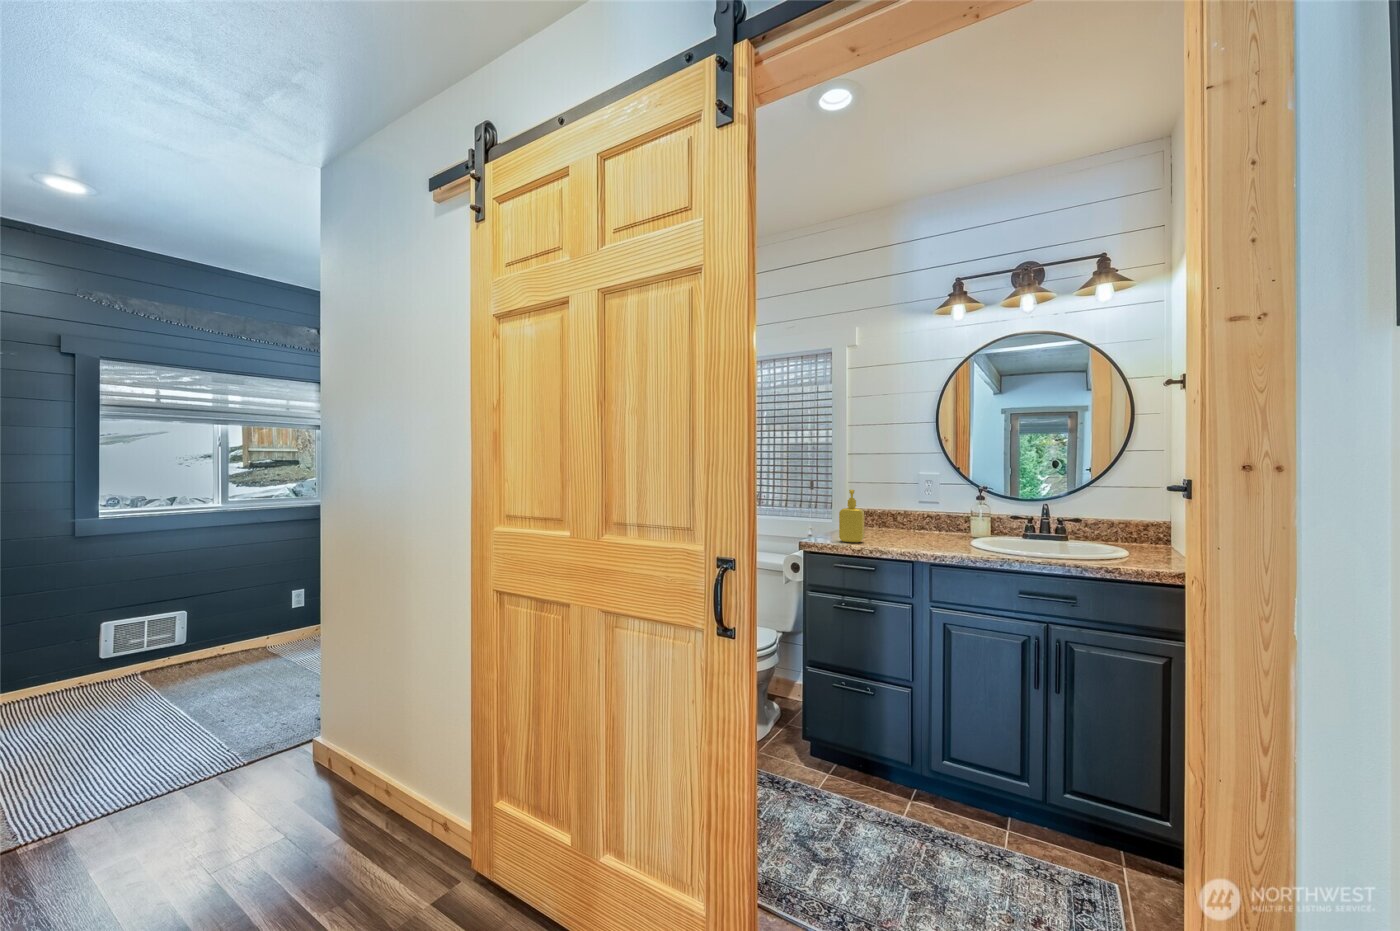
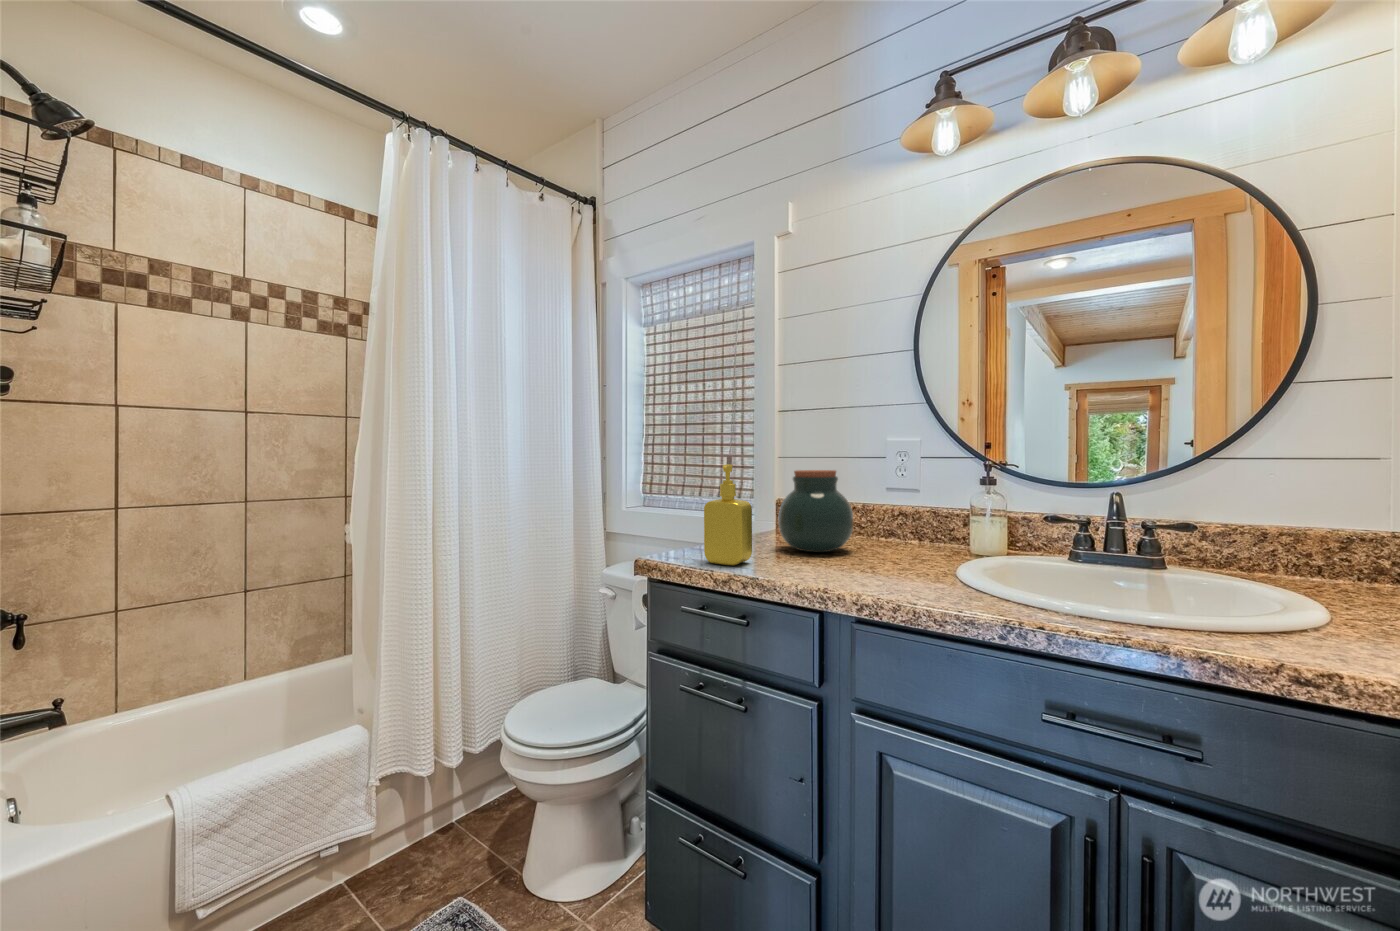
jar: none [867,492,910,537] -> present [778,470,853,552]

